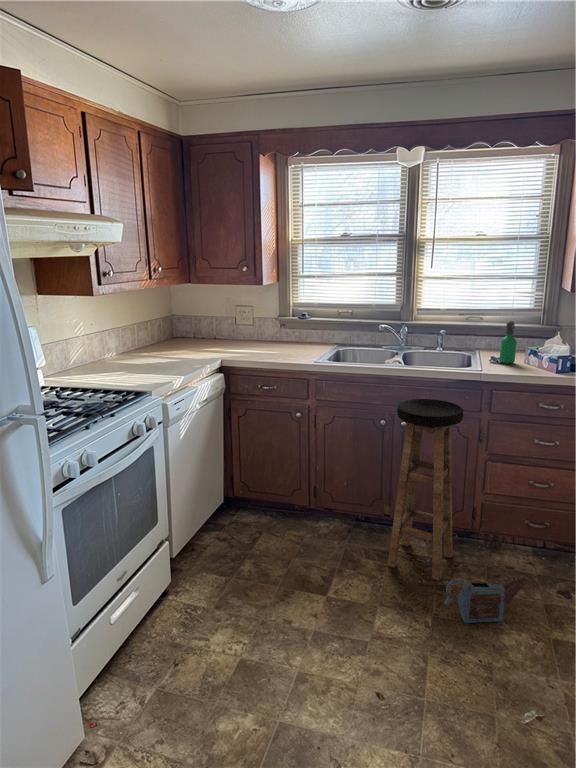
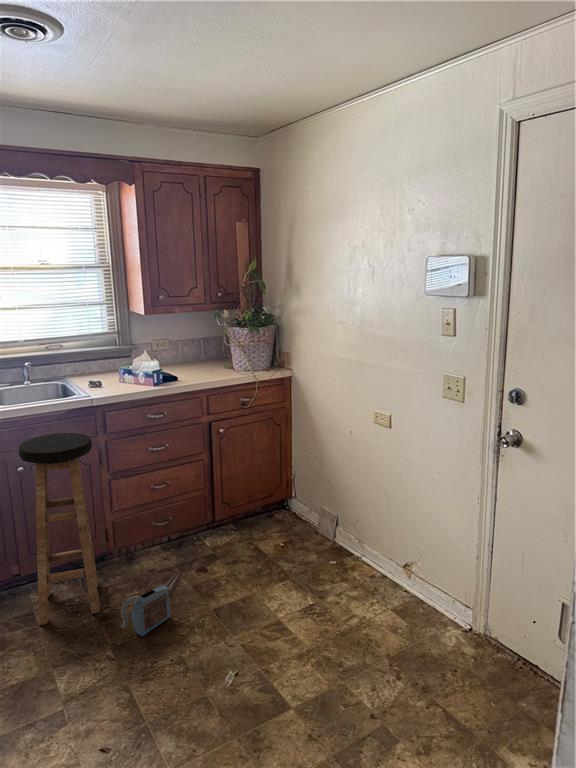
soap dispenser: present [499,321,517,364] -> none [96,346,112,386]

